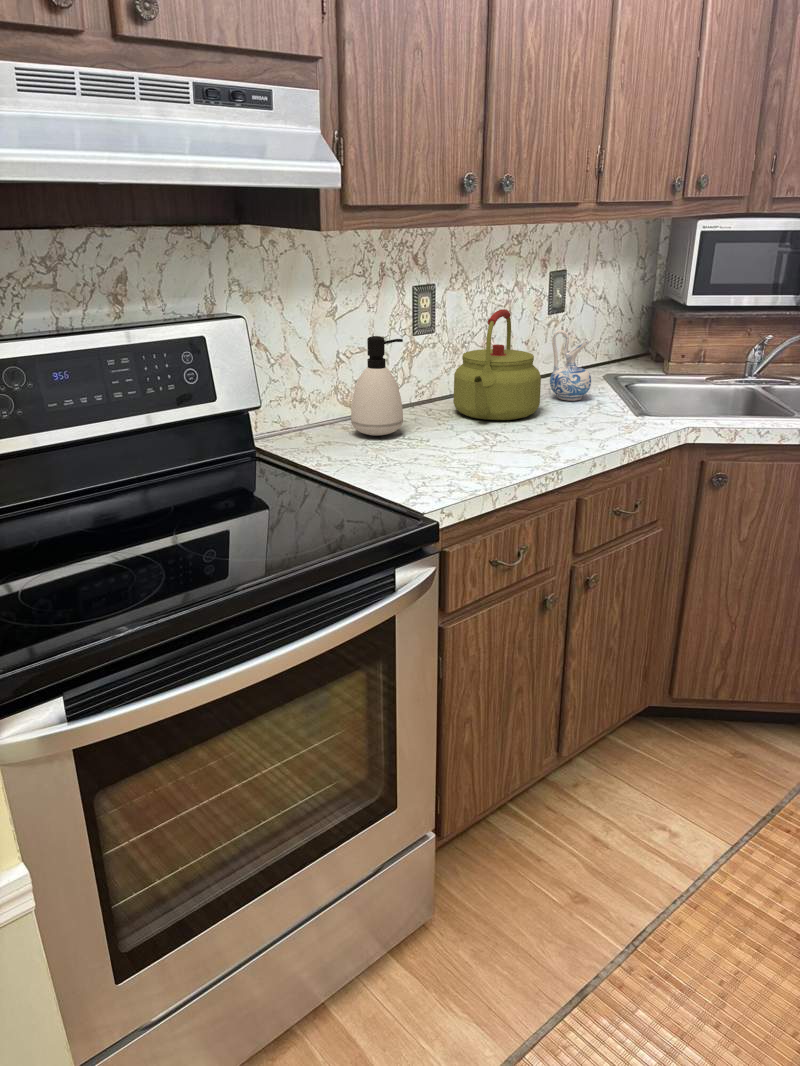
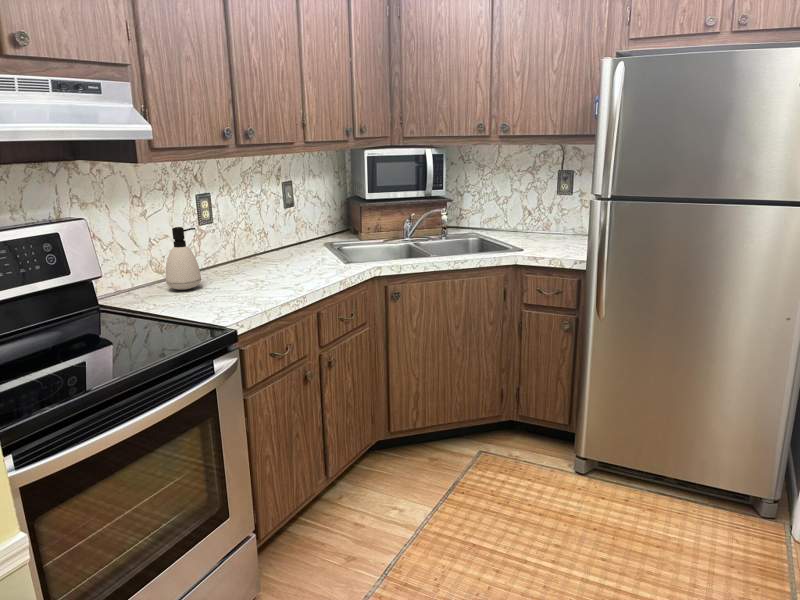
kettle: present [453,309,541,420] -> none [230,206,286,274]
ceramic pitcher: present [550,330,591,401] -> none [288,217,315,259]

